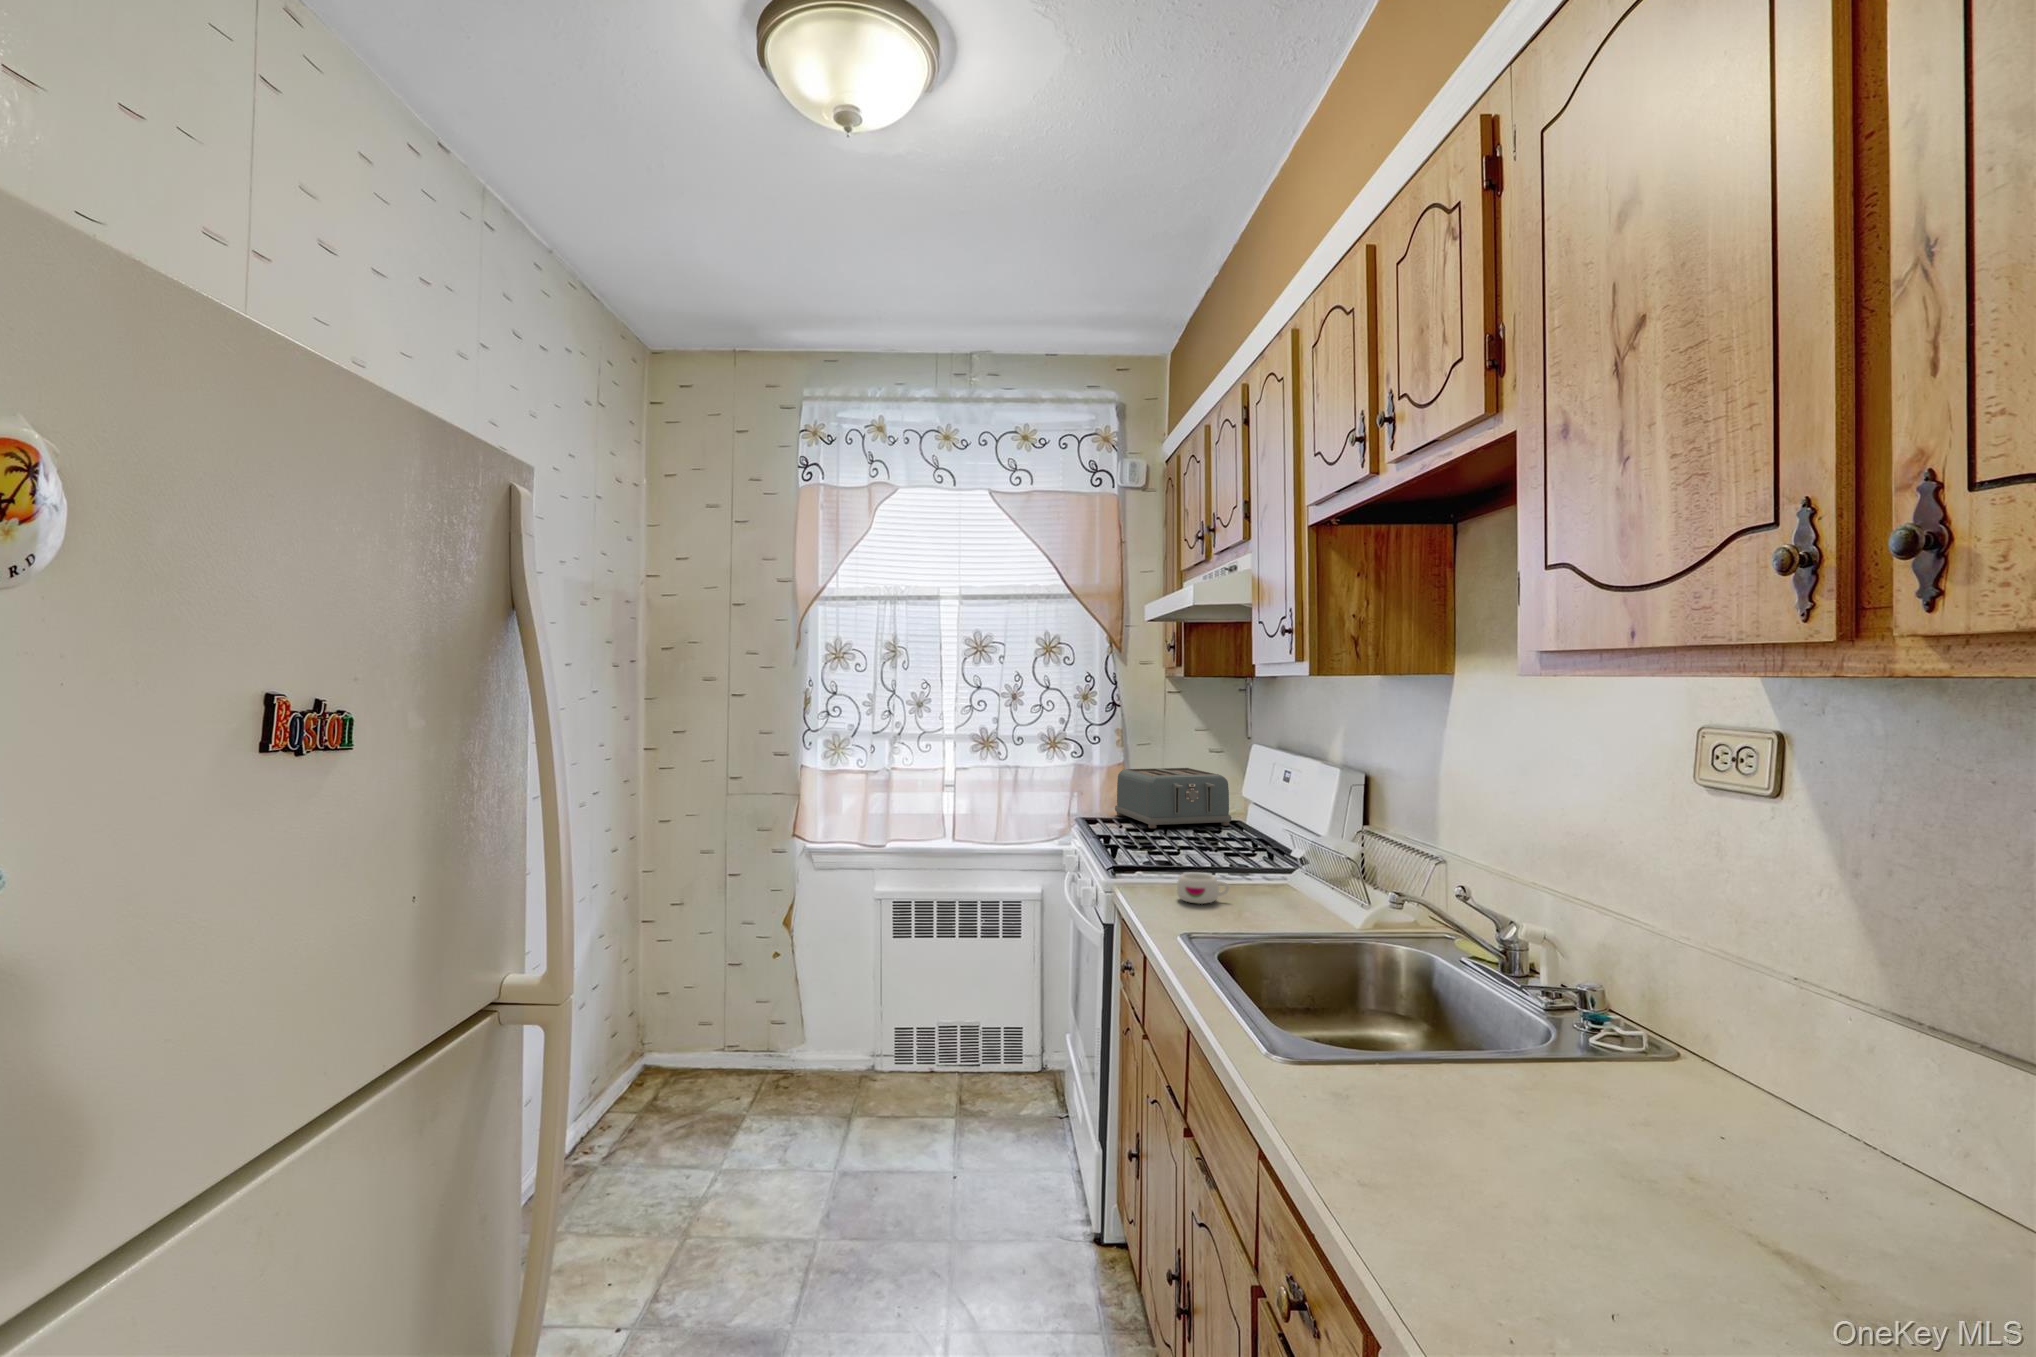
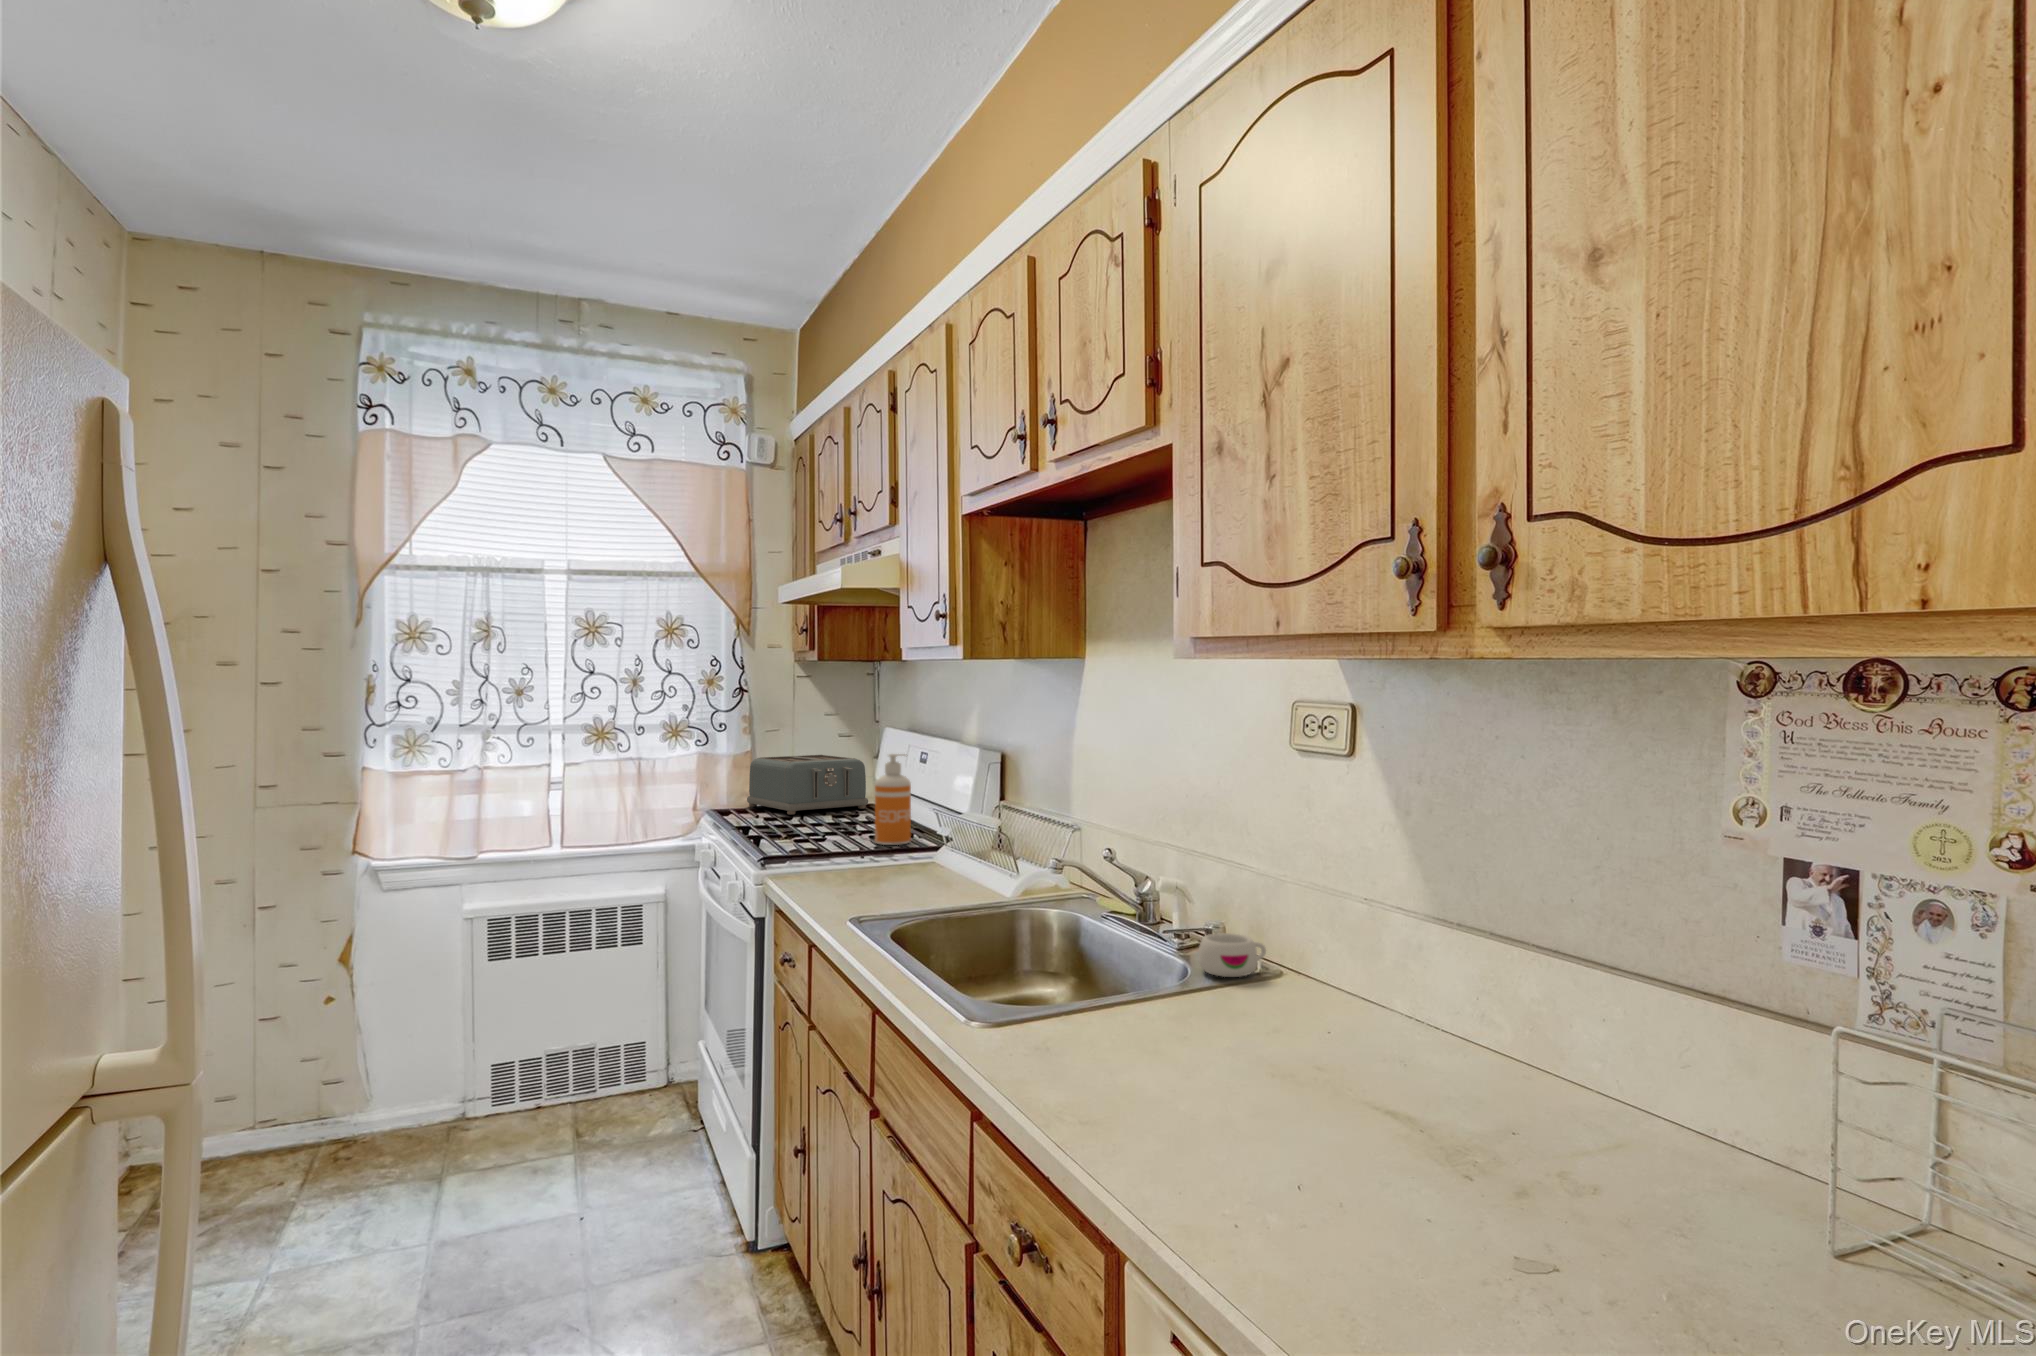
soap dispenser: none [1227,779,1267,879] -> present [875,754,911,845]
mug: present [1177,873,1229,904] -> present [1199,933,1266,977]

